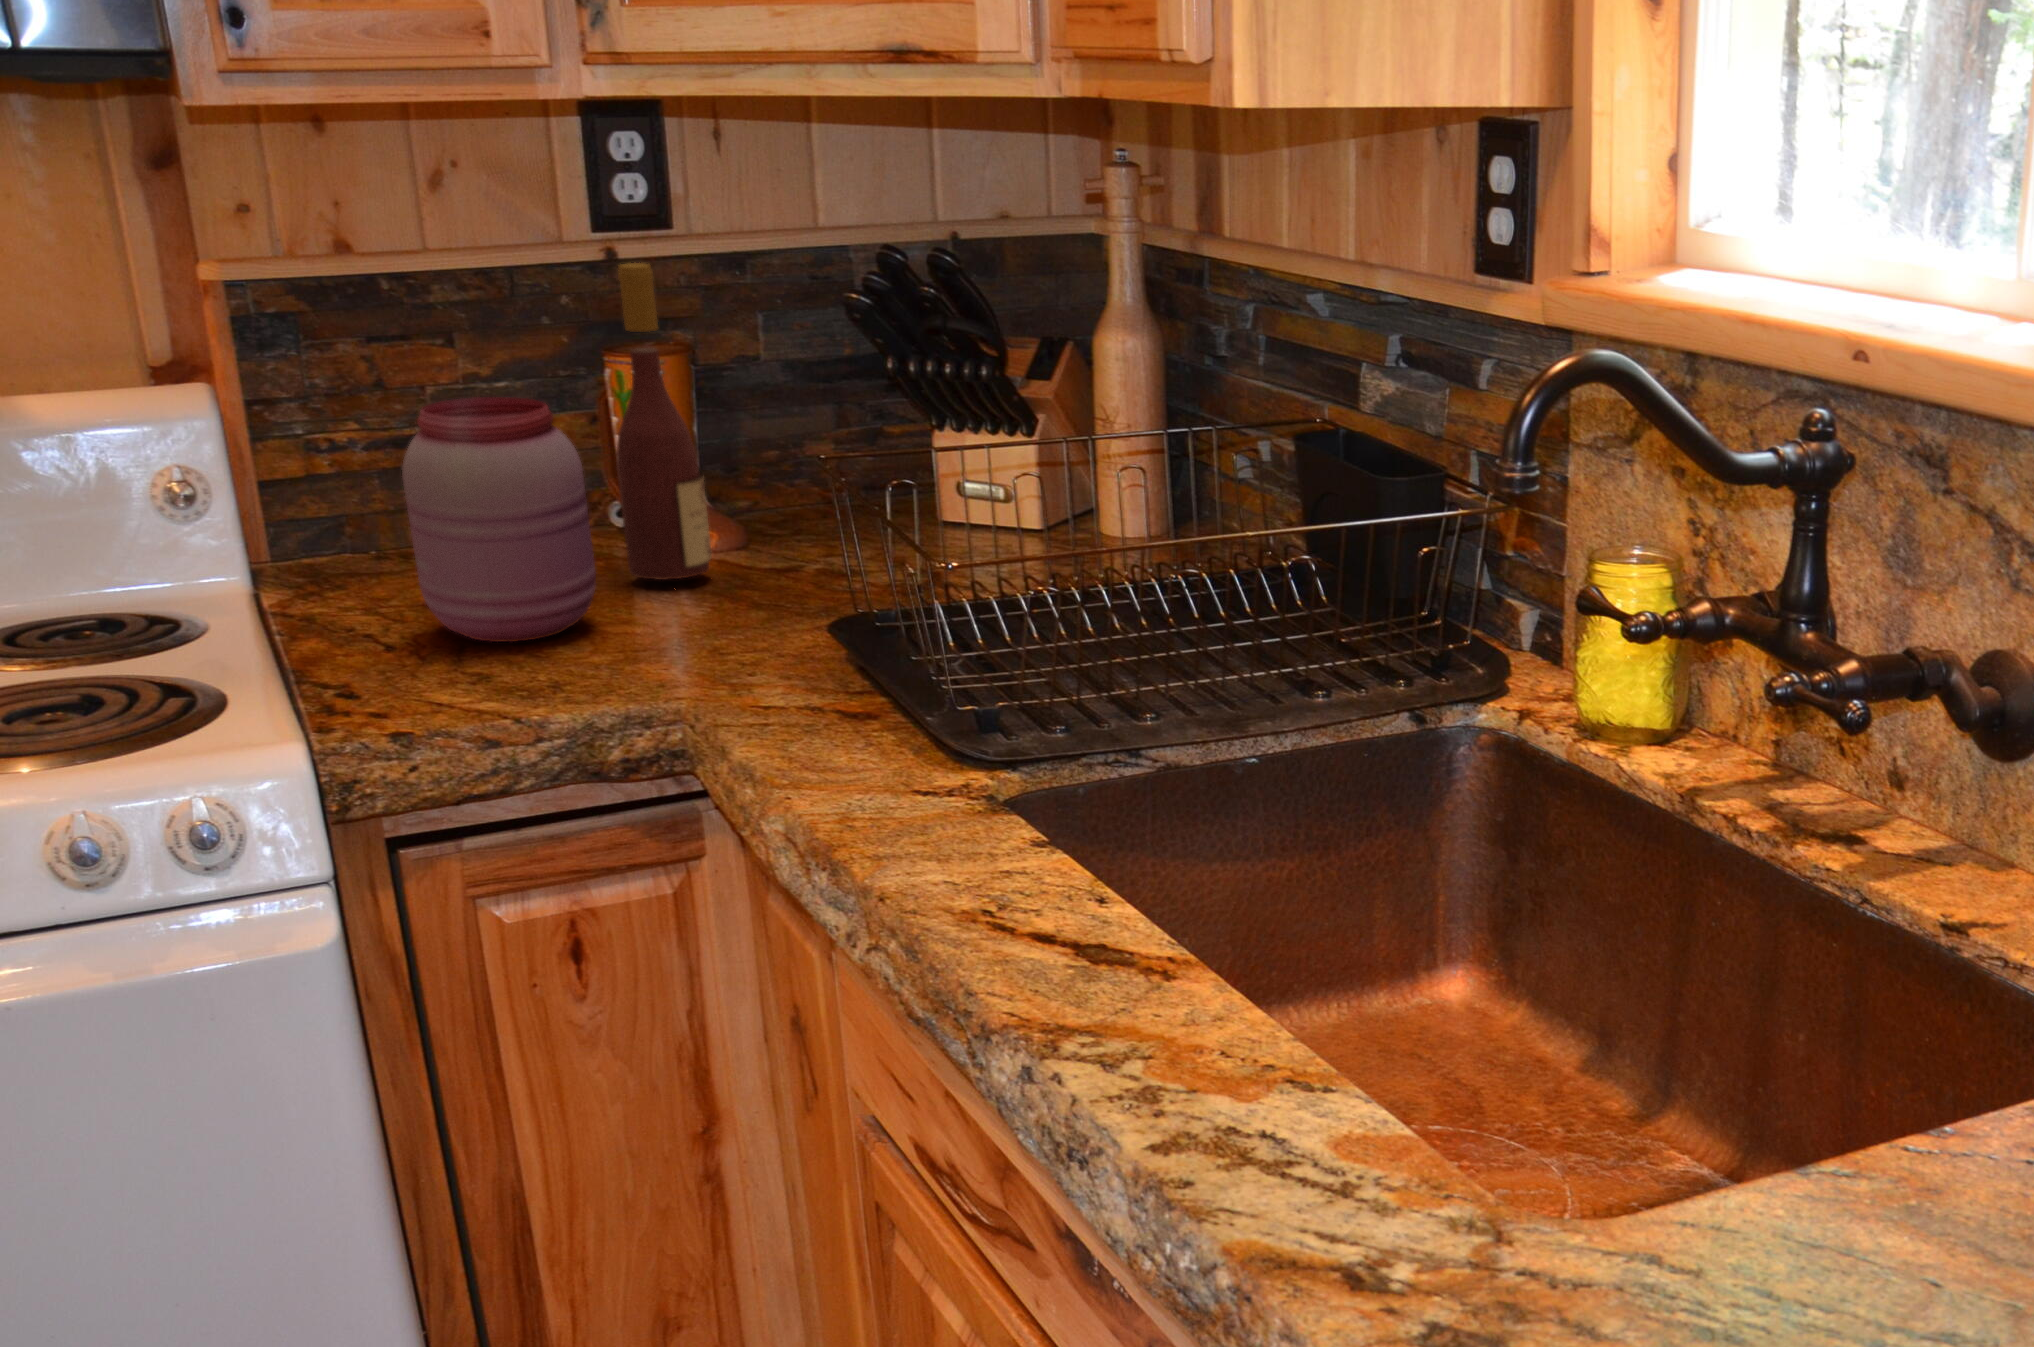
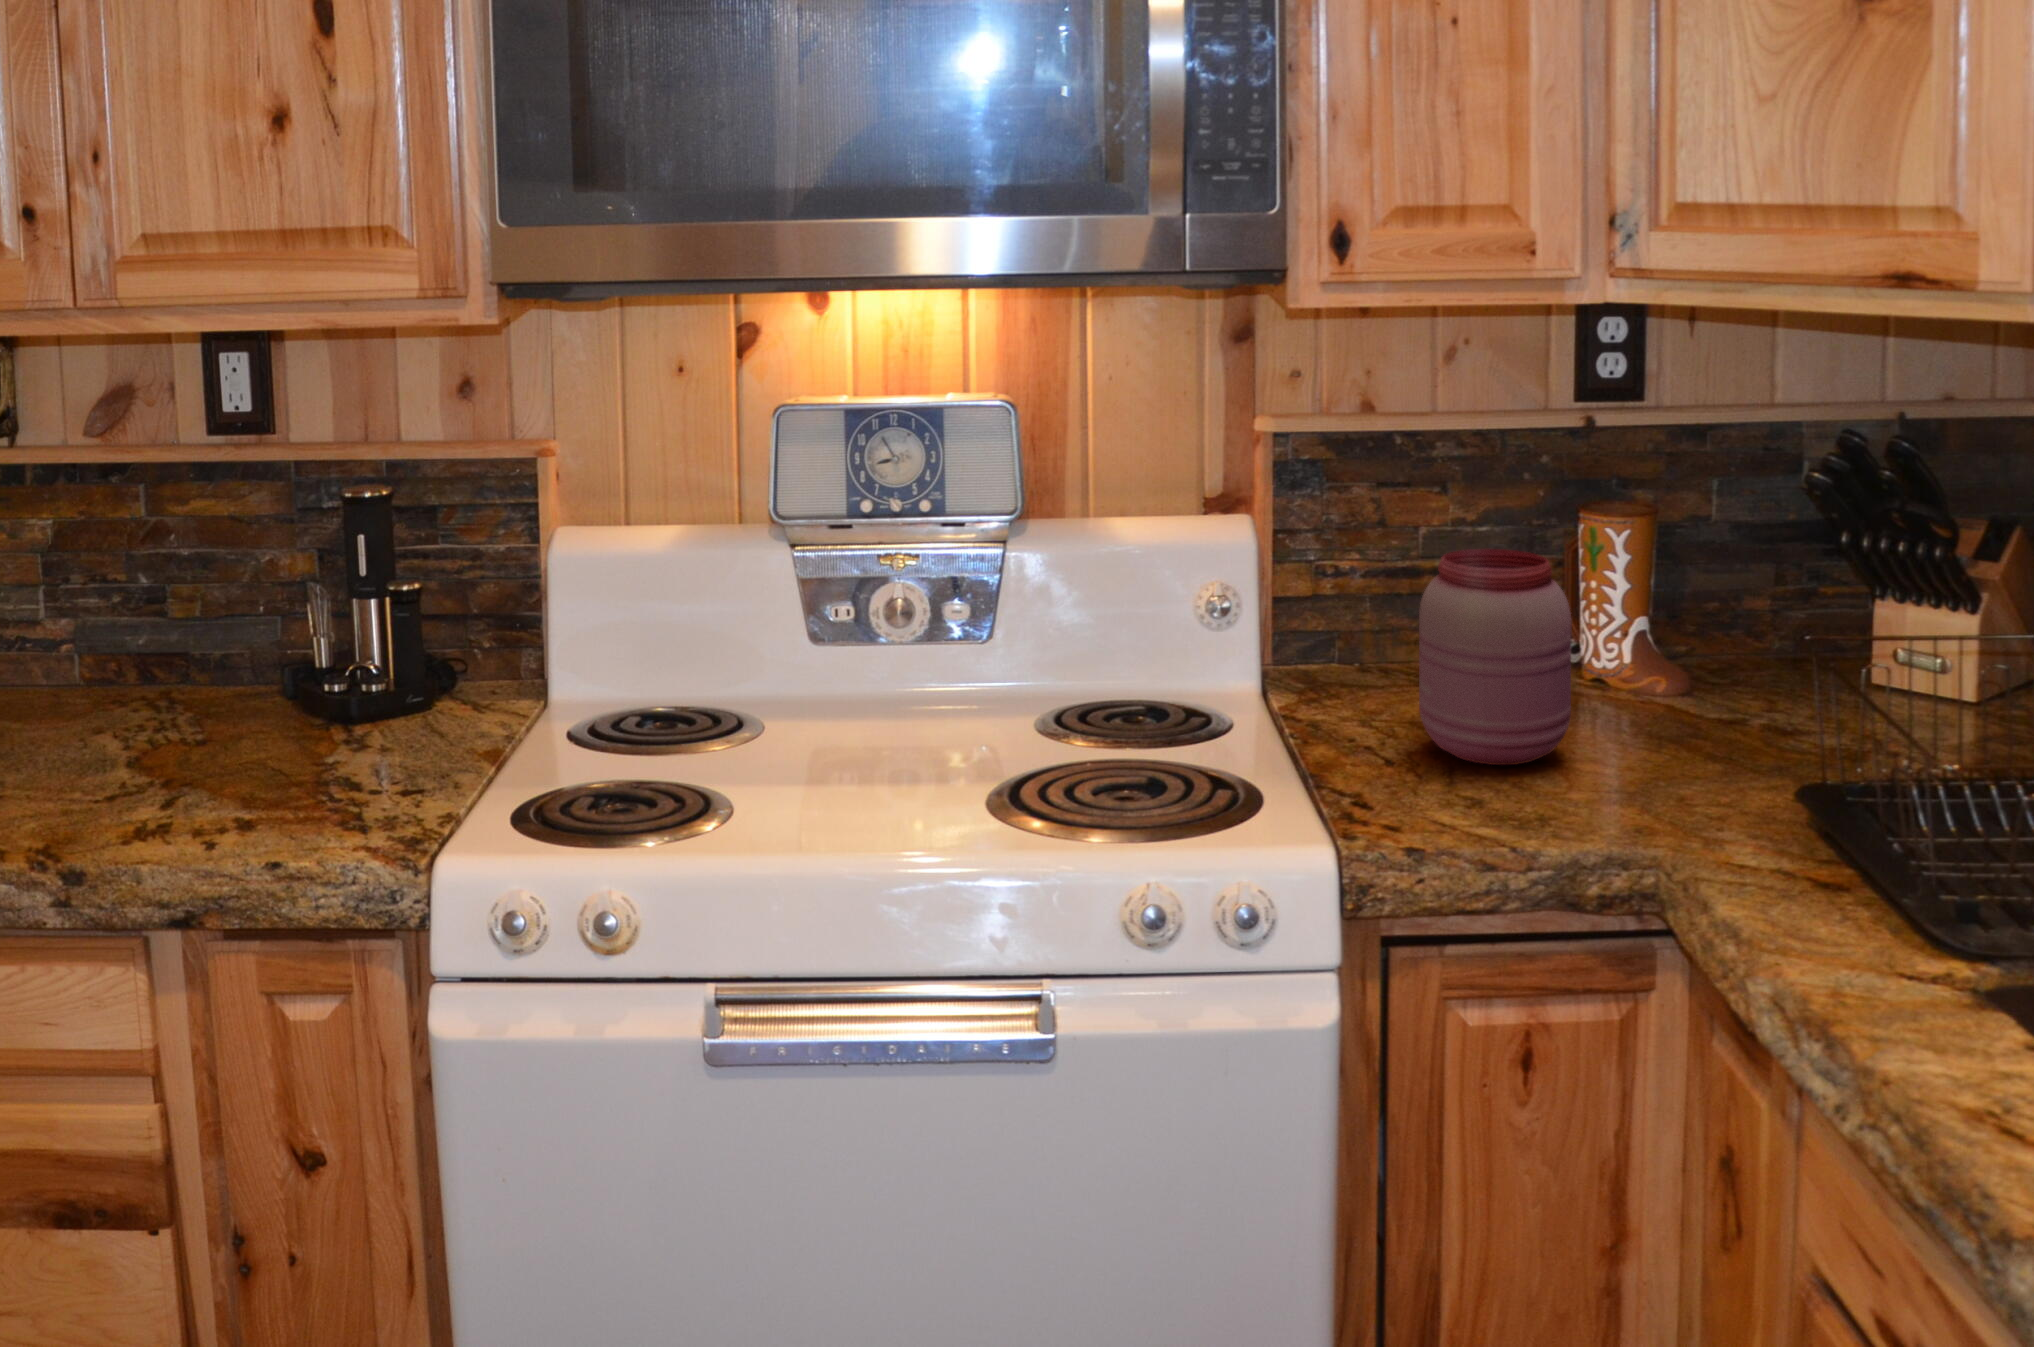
wine bottle: present [616,263,712,579] -> none [1583,439,1665,726]

